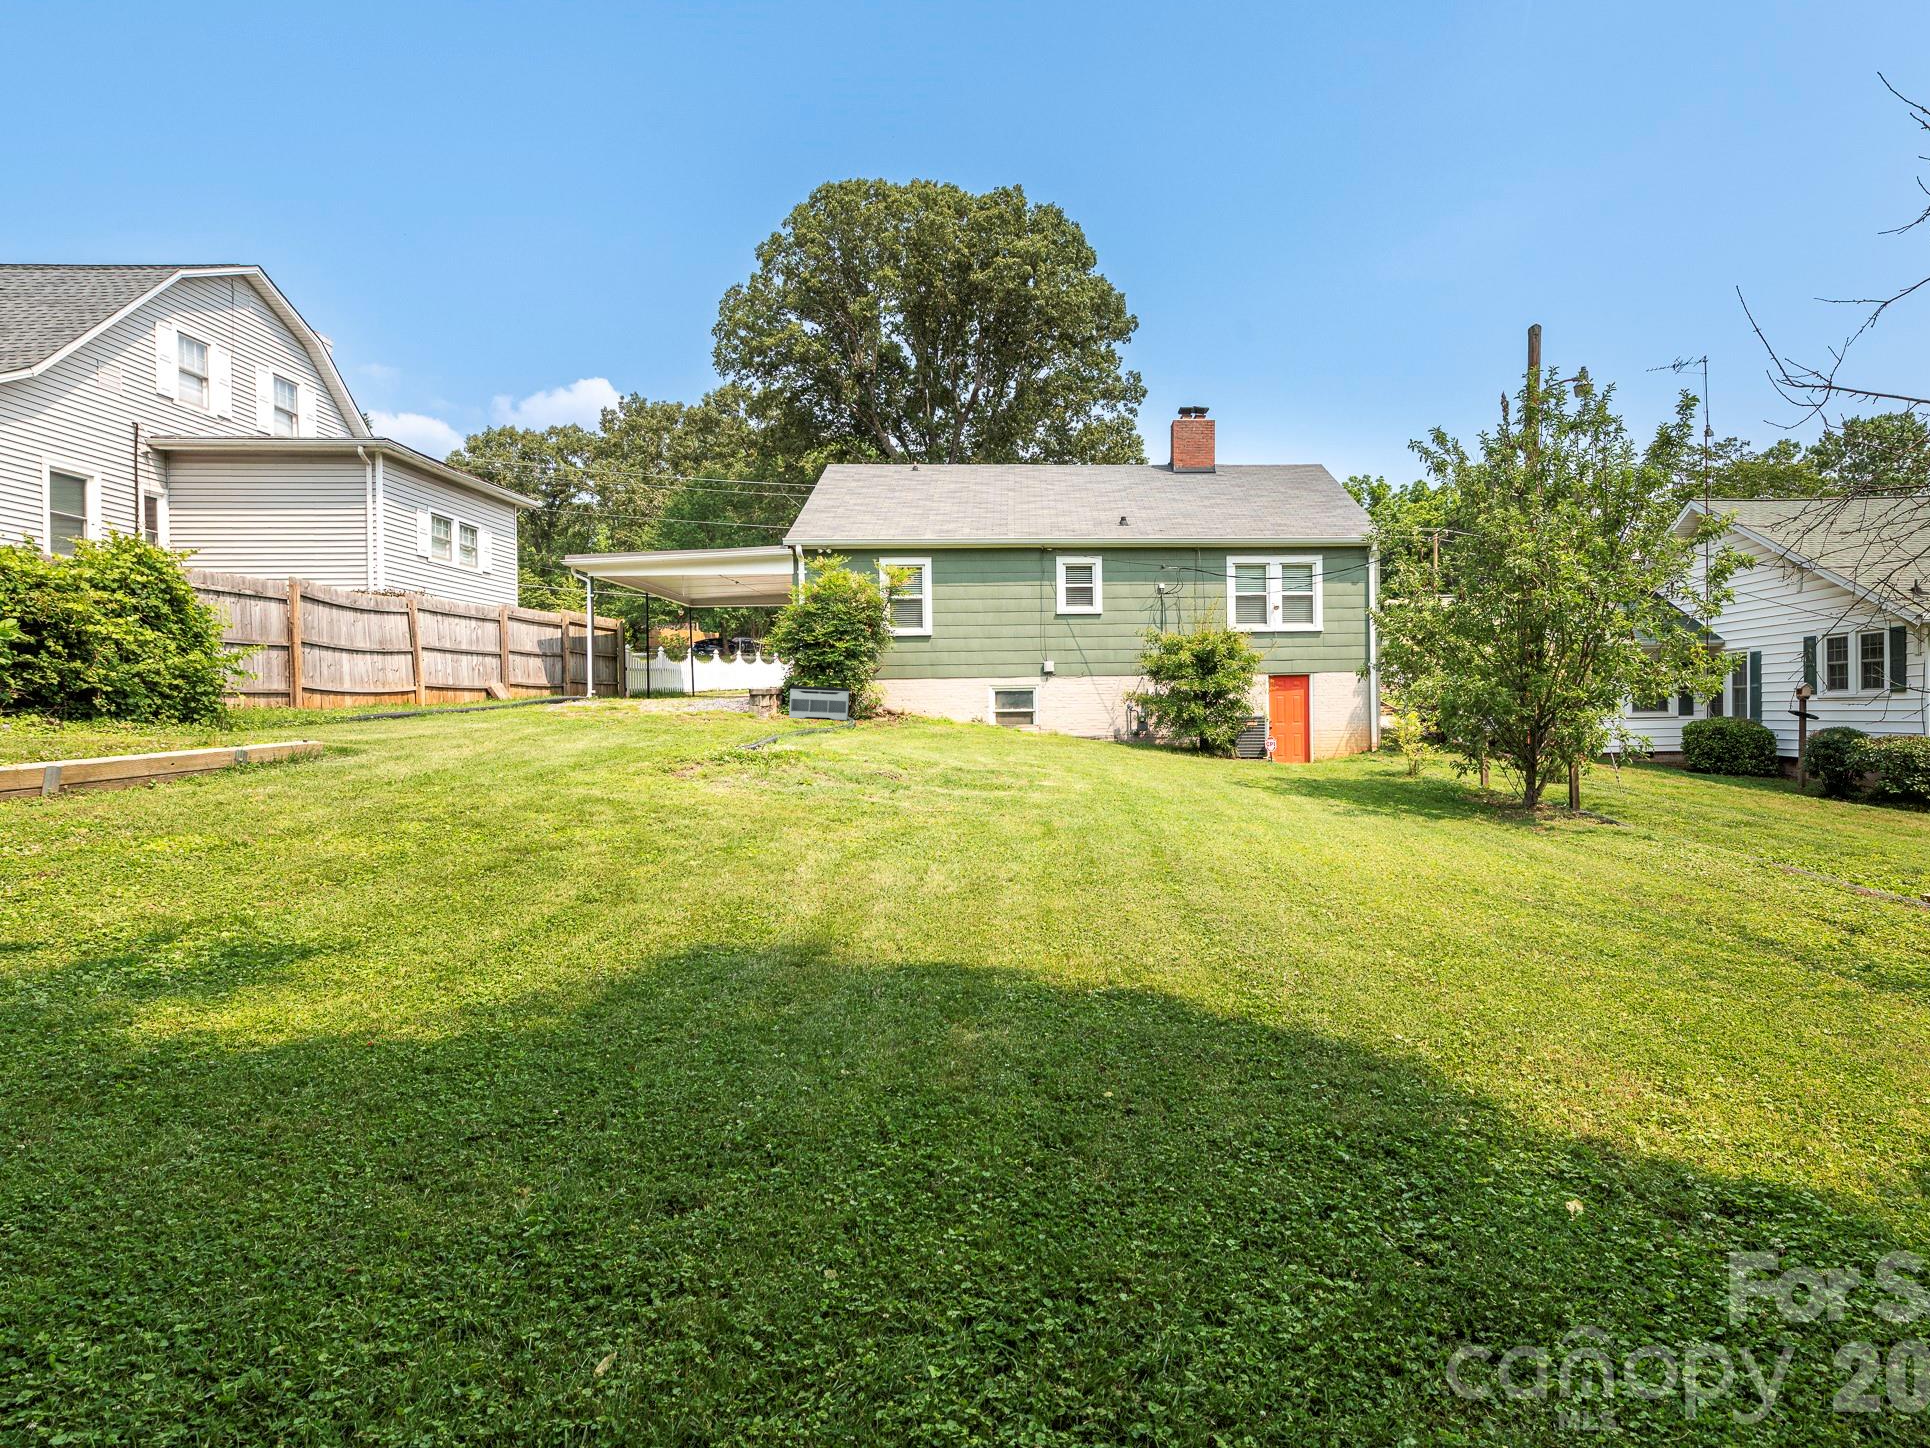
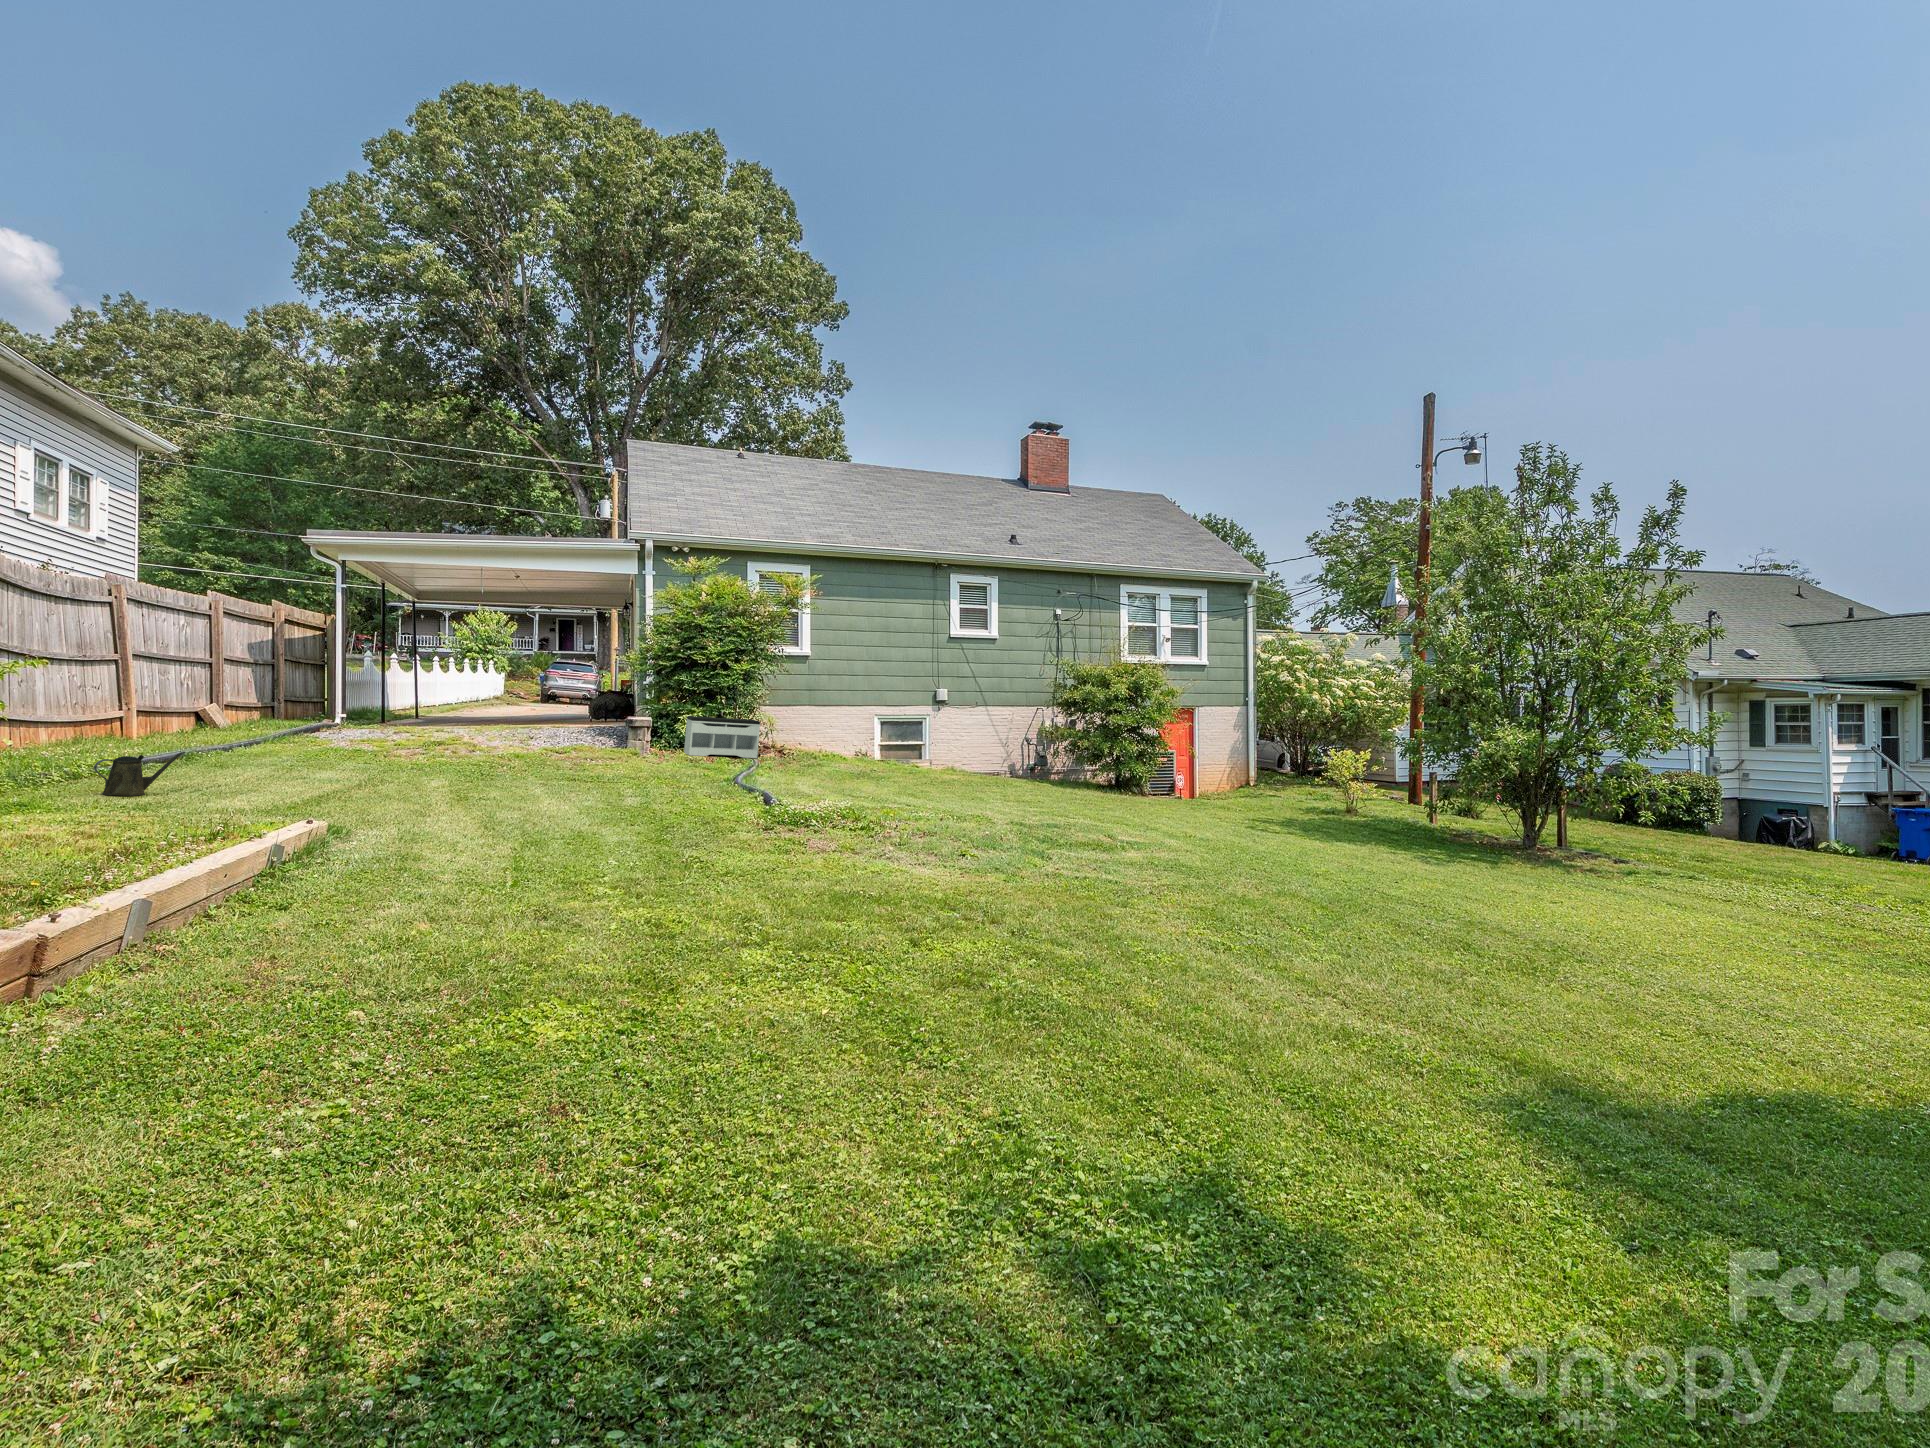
watering can: none [229,706,297,738] -> present [94,752,185,796]

